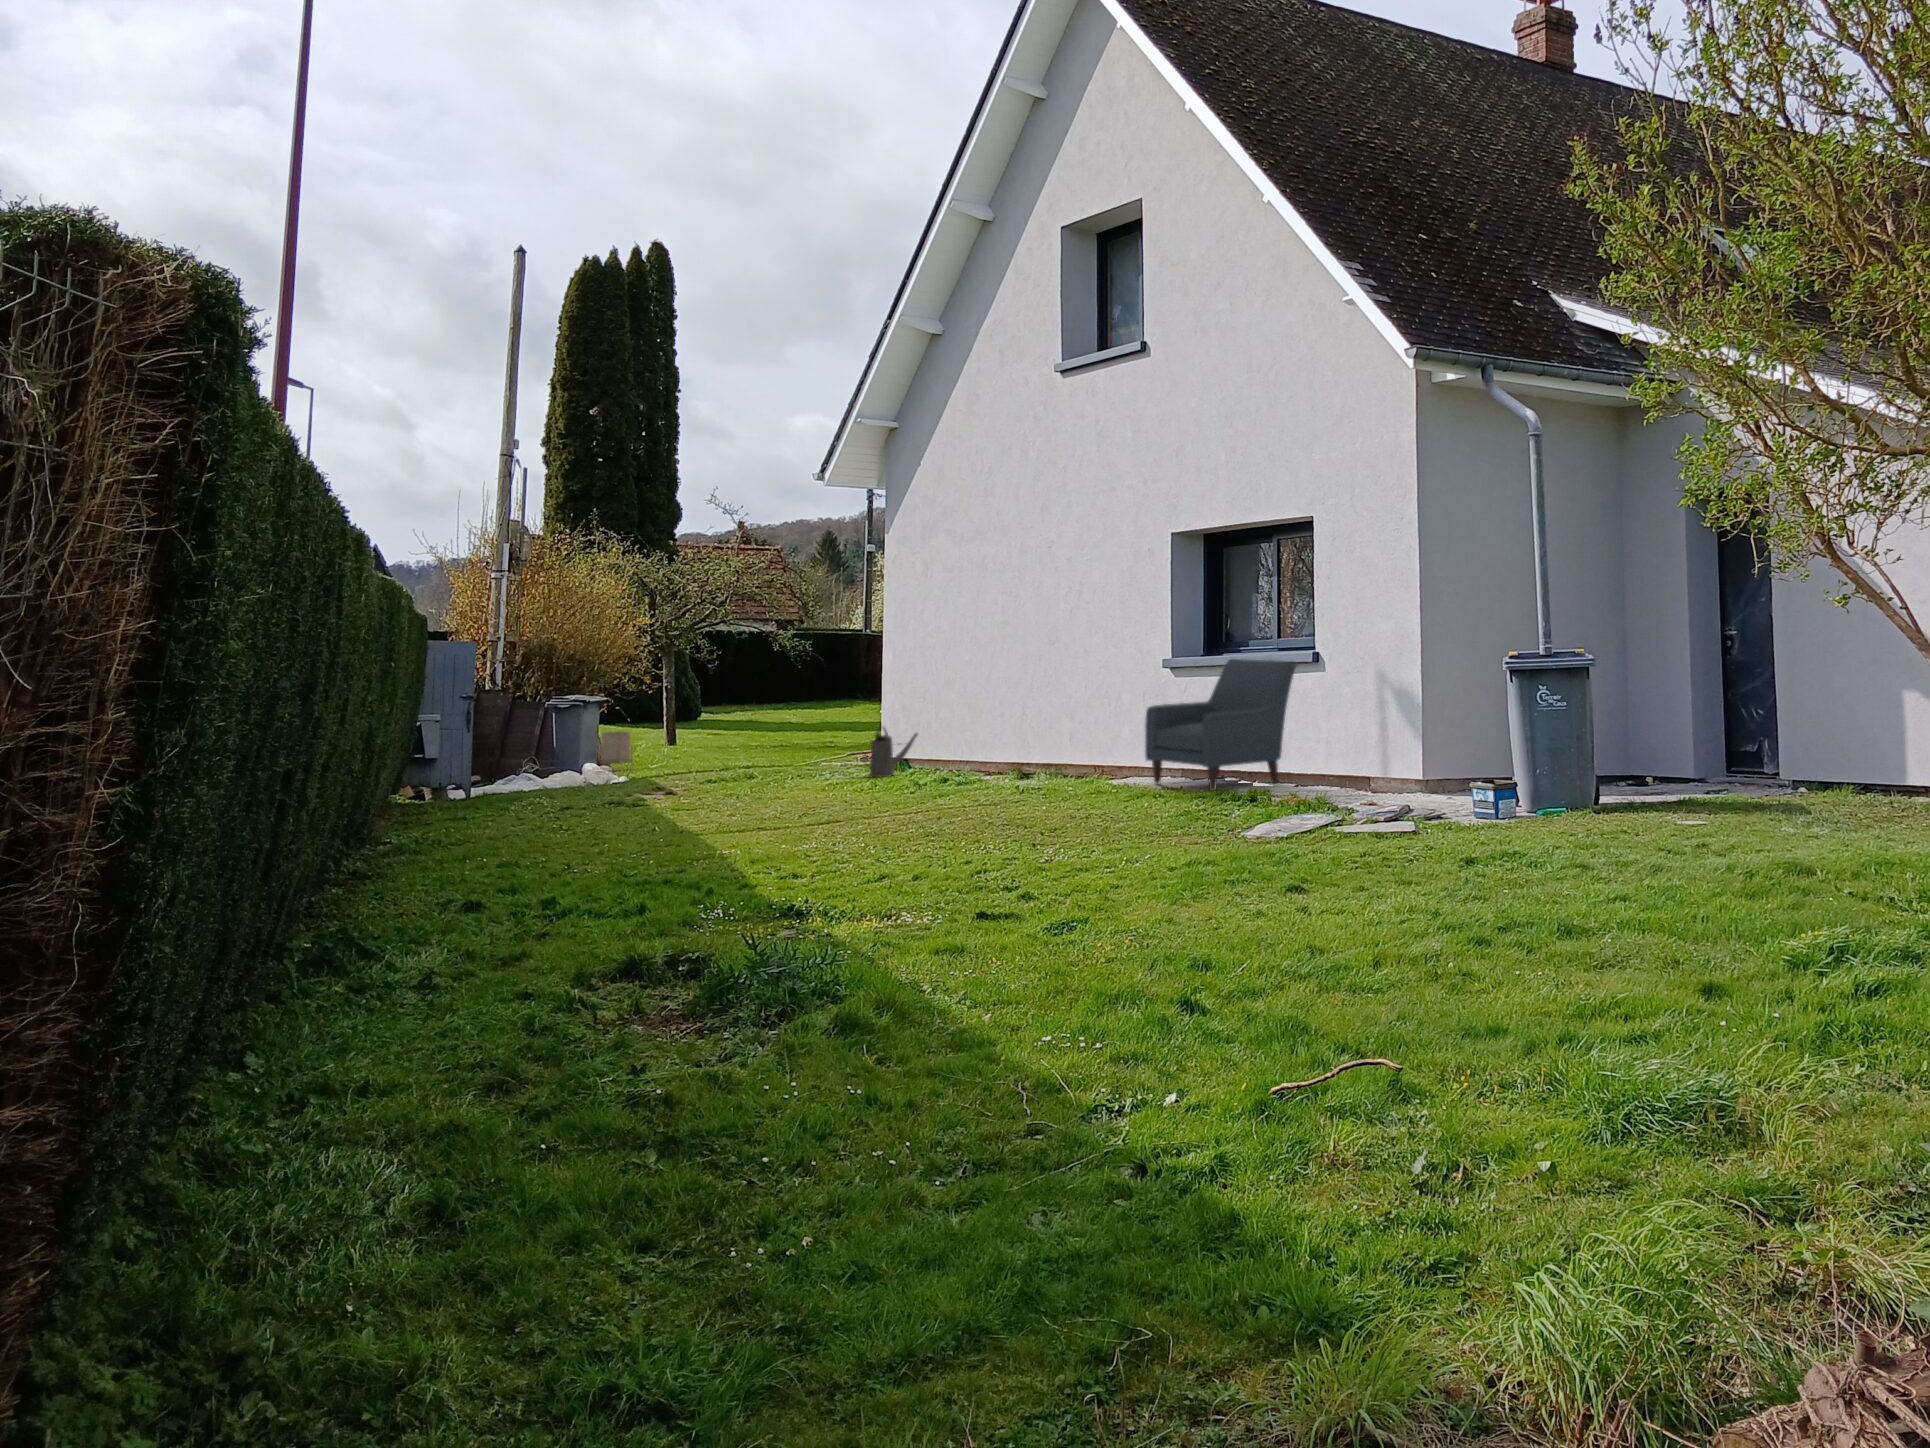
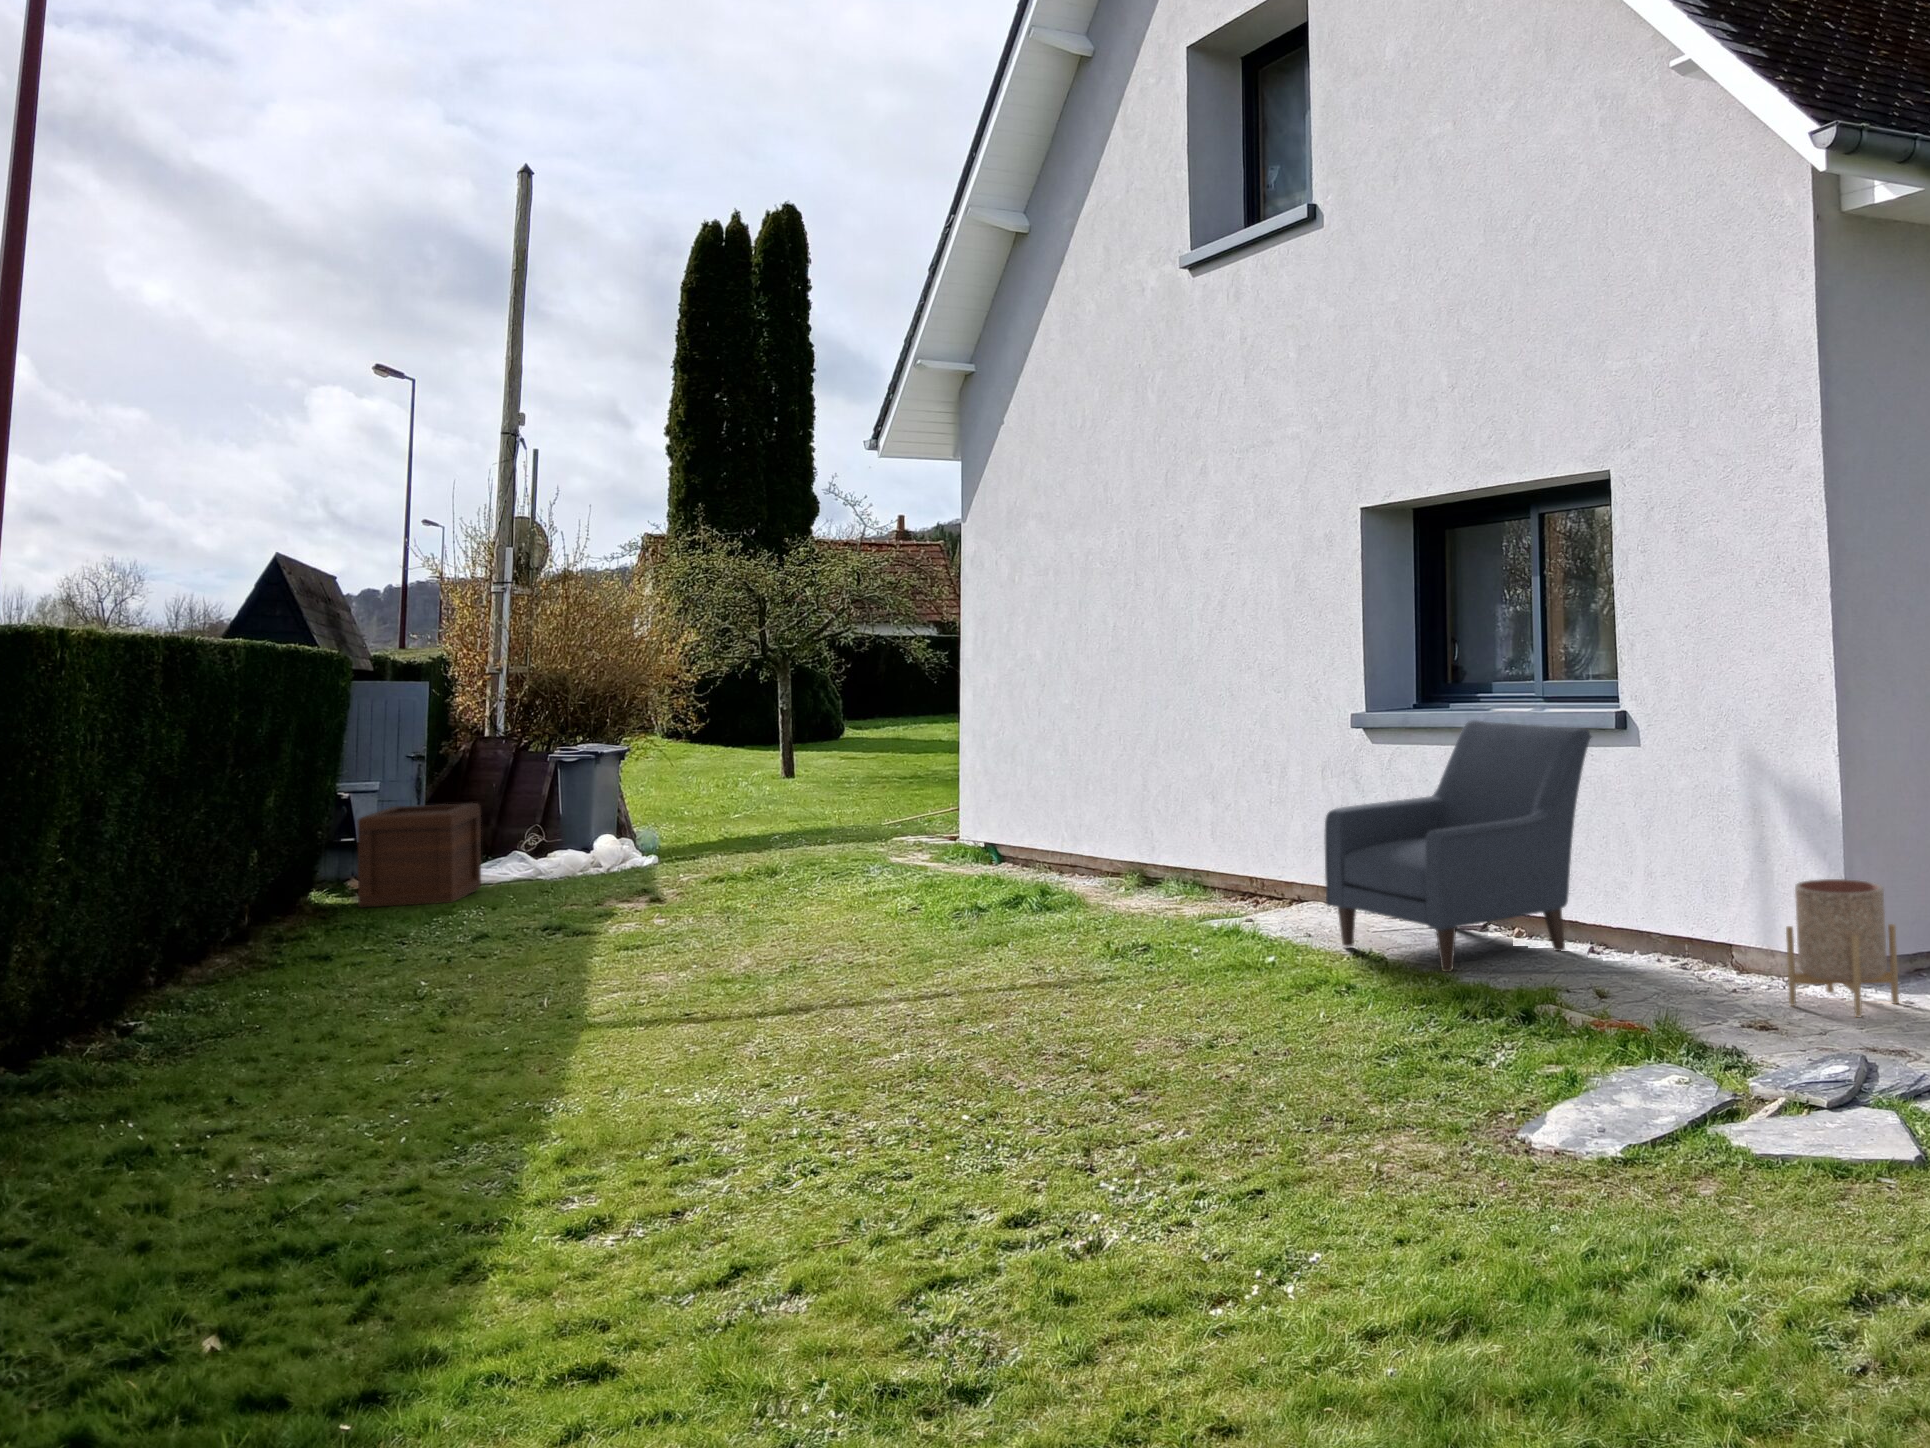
wooden crate: none [459,724,539,794] -> present [358,803,481,908]
watering can: present [869,727,918,777] -> none [924,805,1006,881]
planter: present [598,731,633,769] -> present [1786,879,1899,1017]

